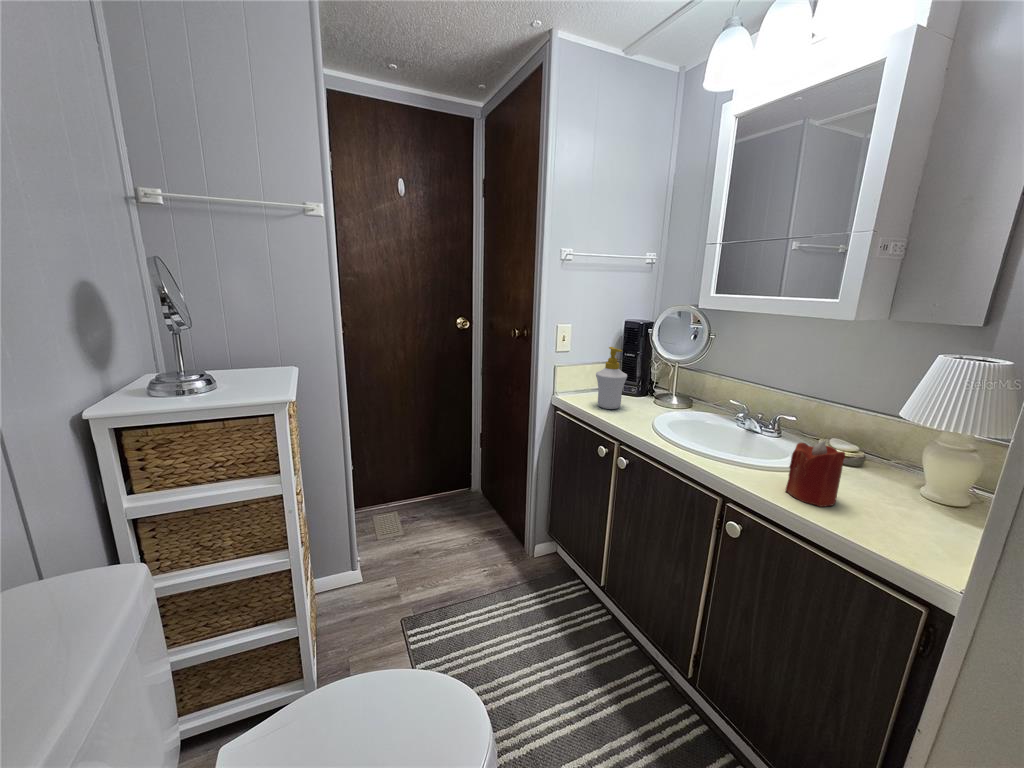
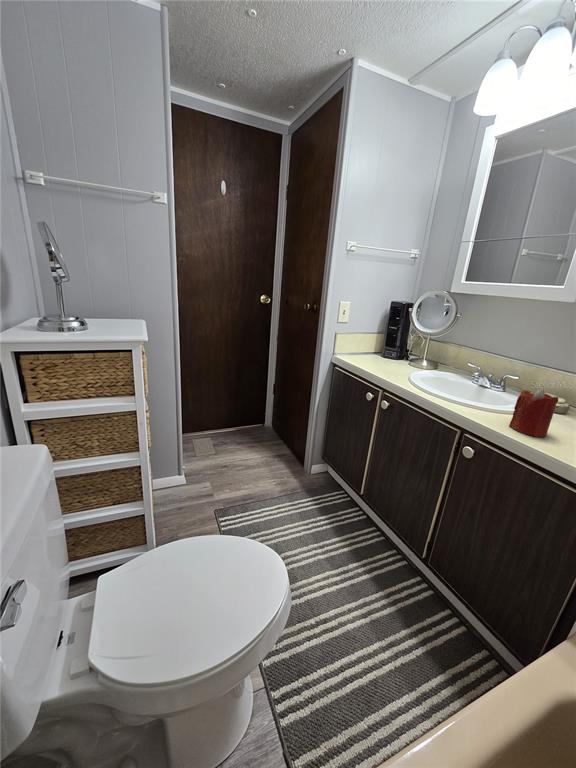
soap bottle: present [596,347,627,409] -> none [367,319,392,367]

